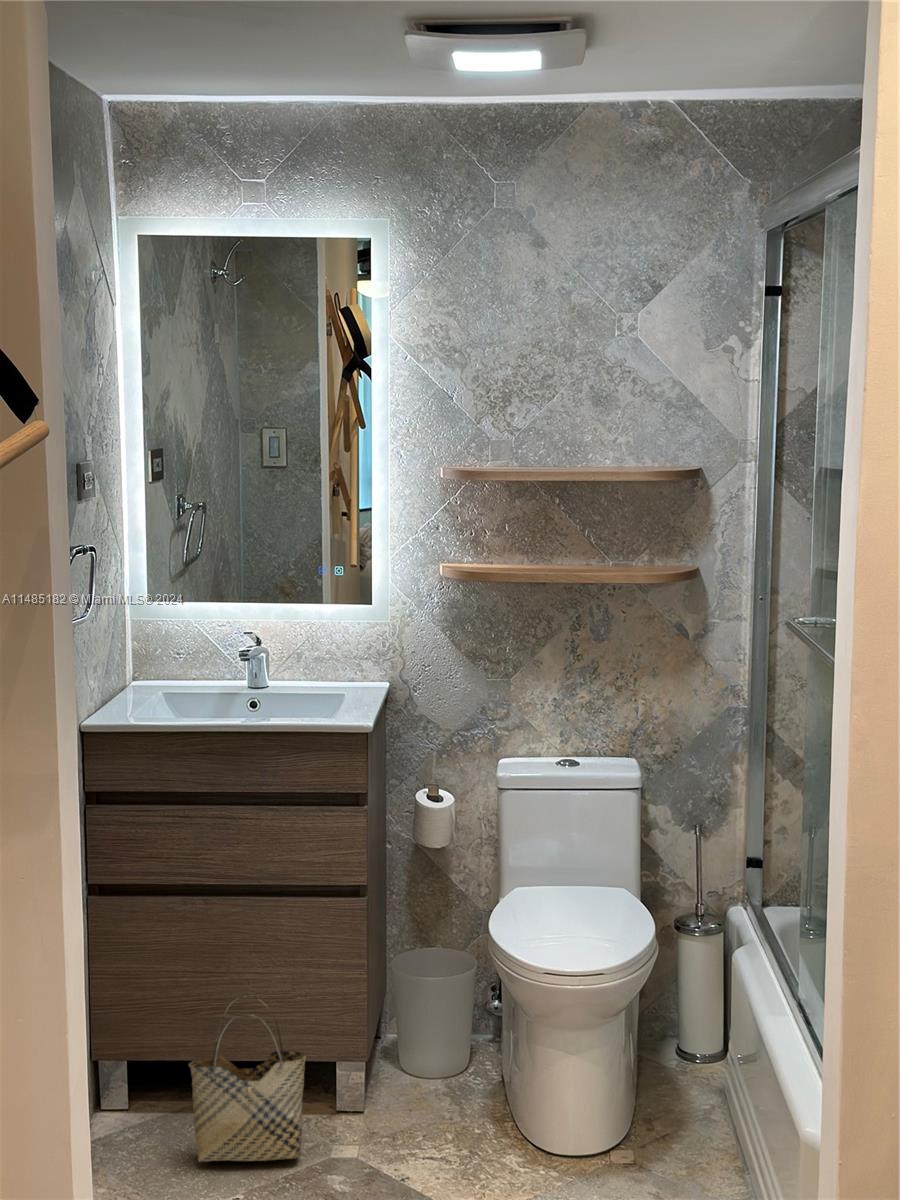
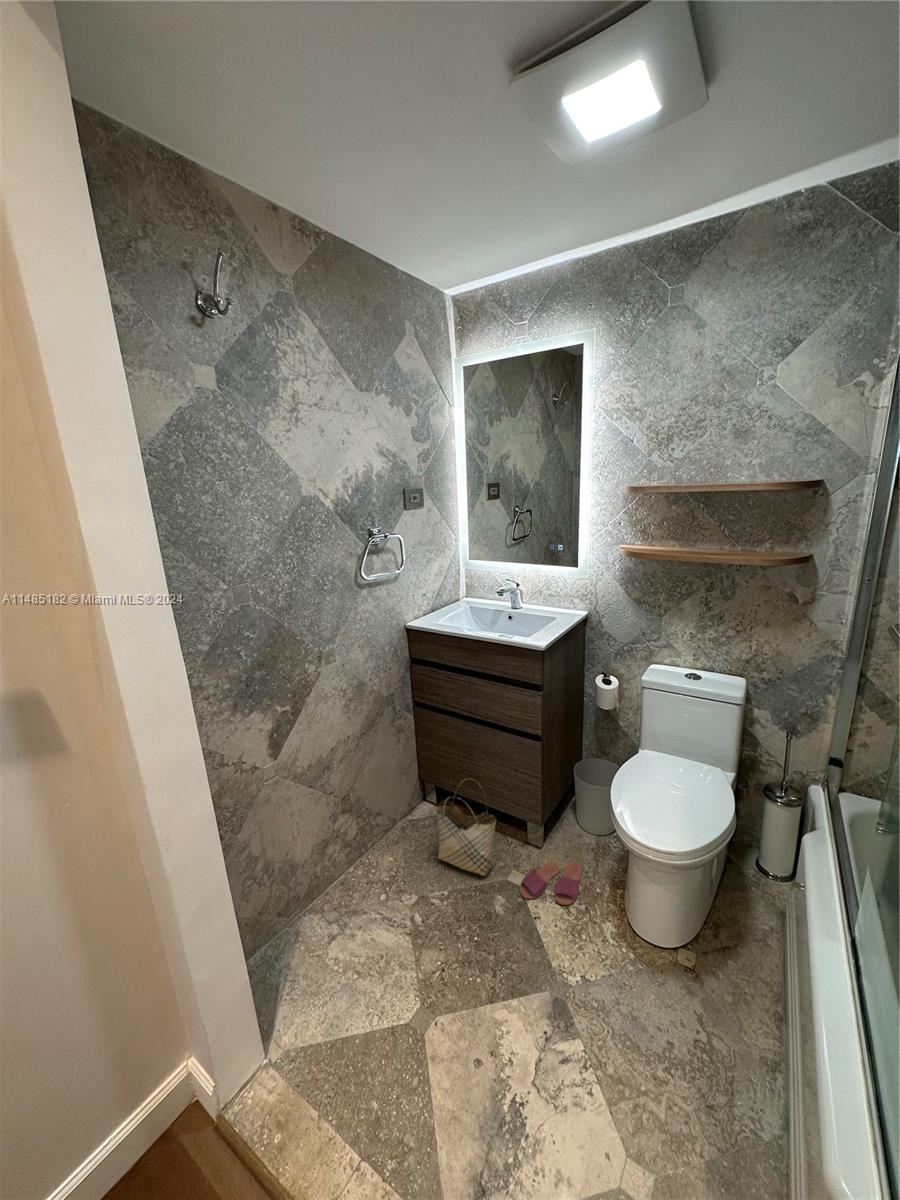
slippers: none [359,1113,452,1166] -> present [520,862,582,905]

